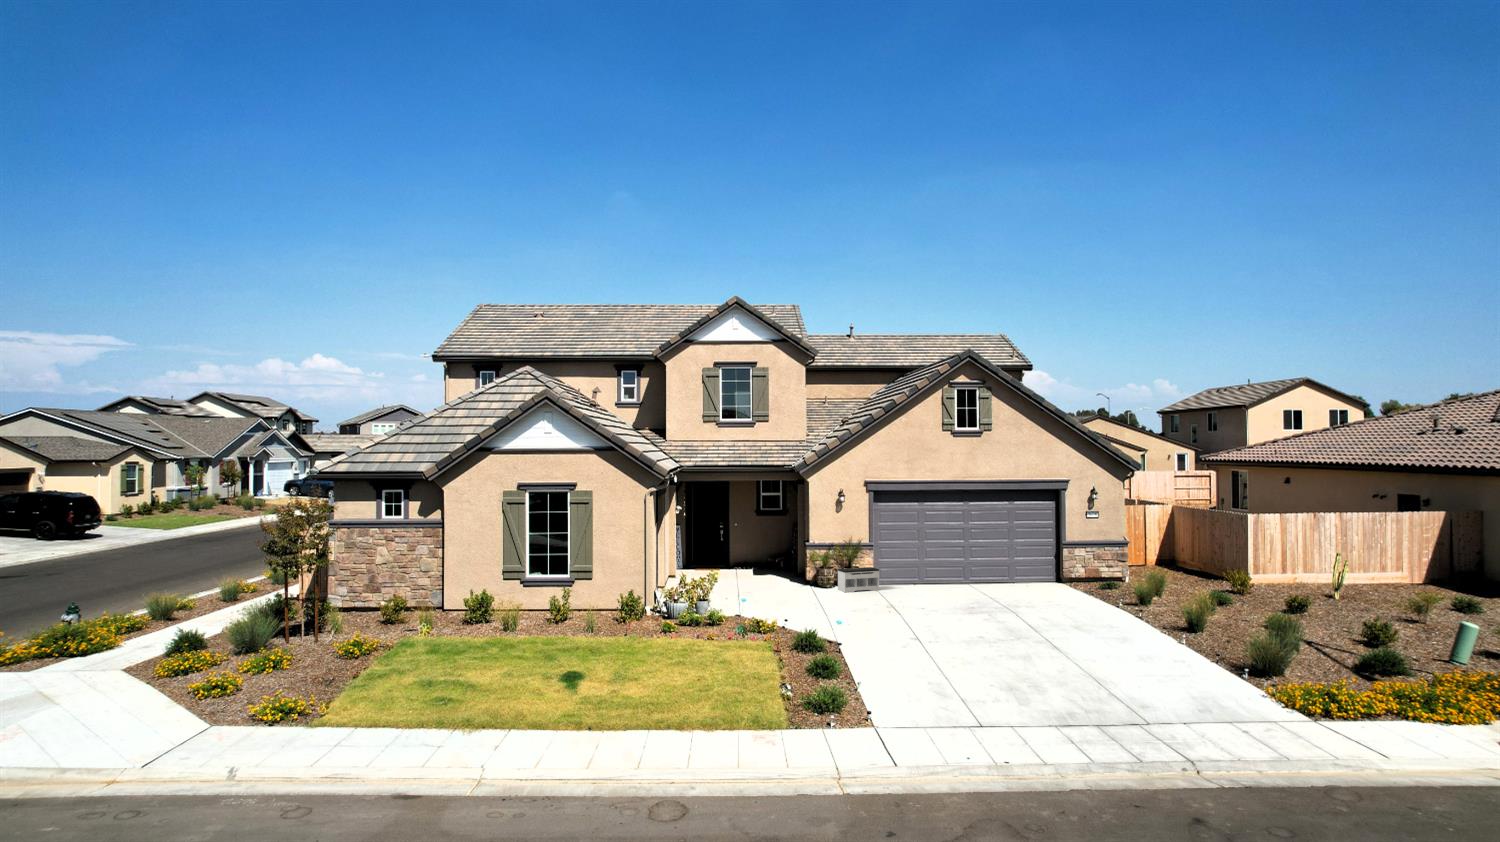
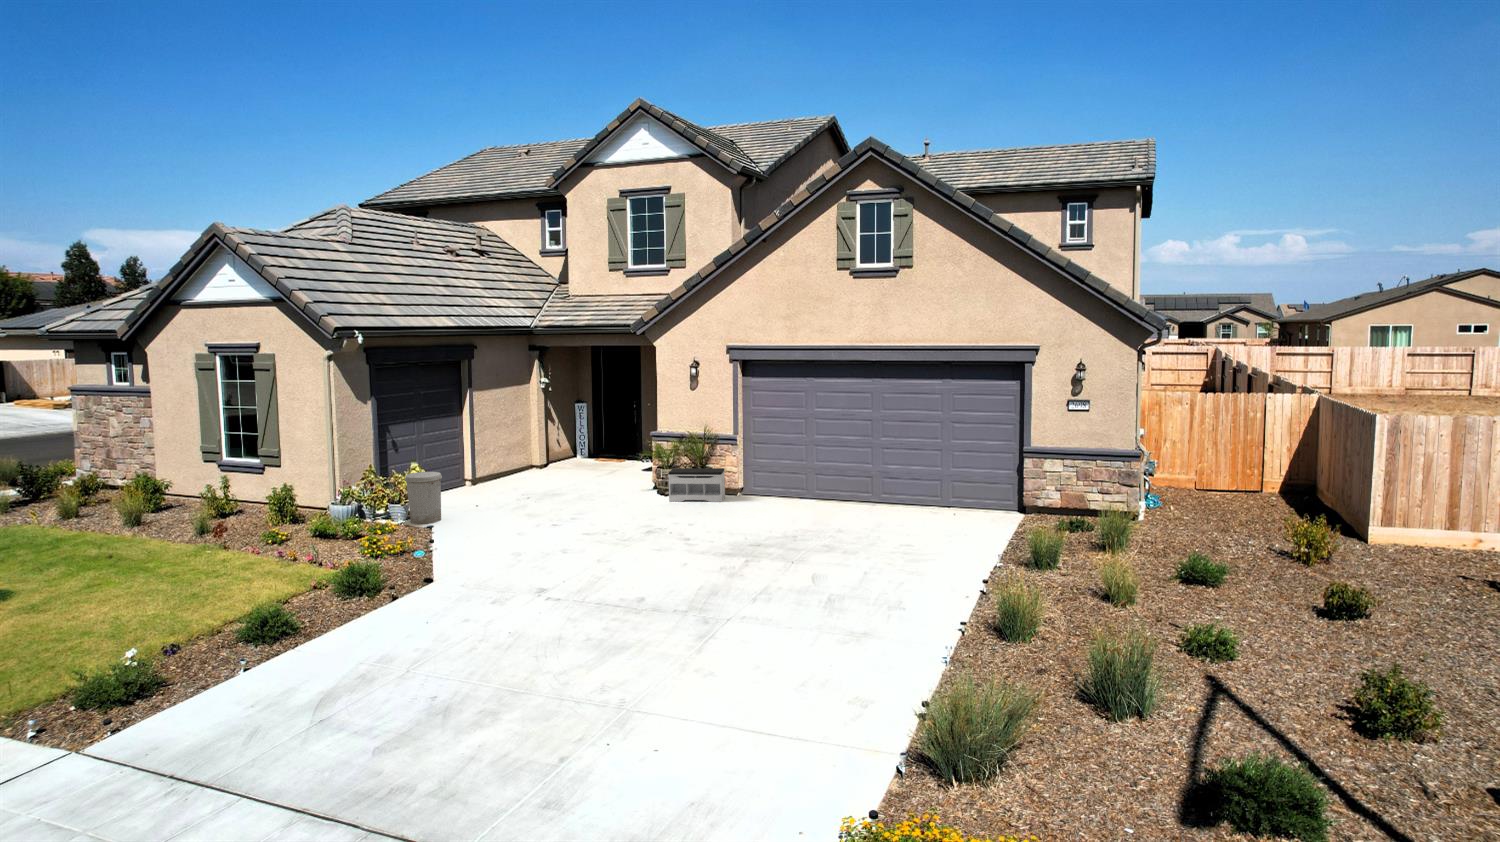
trash can: none [703,577,729,616] -> present [405,472,442,524]

